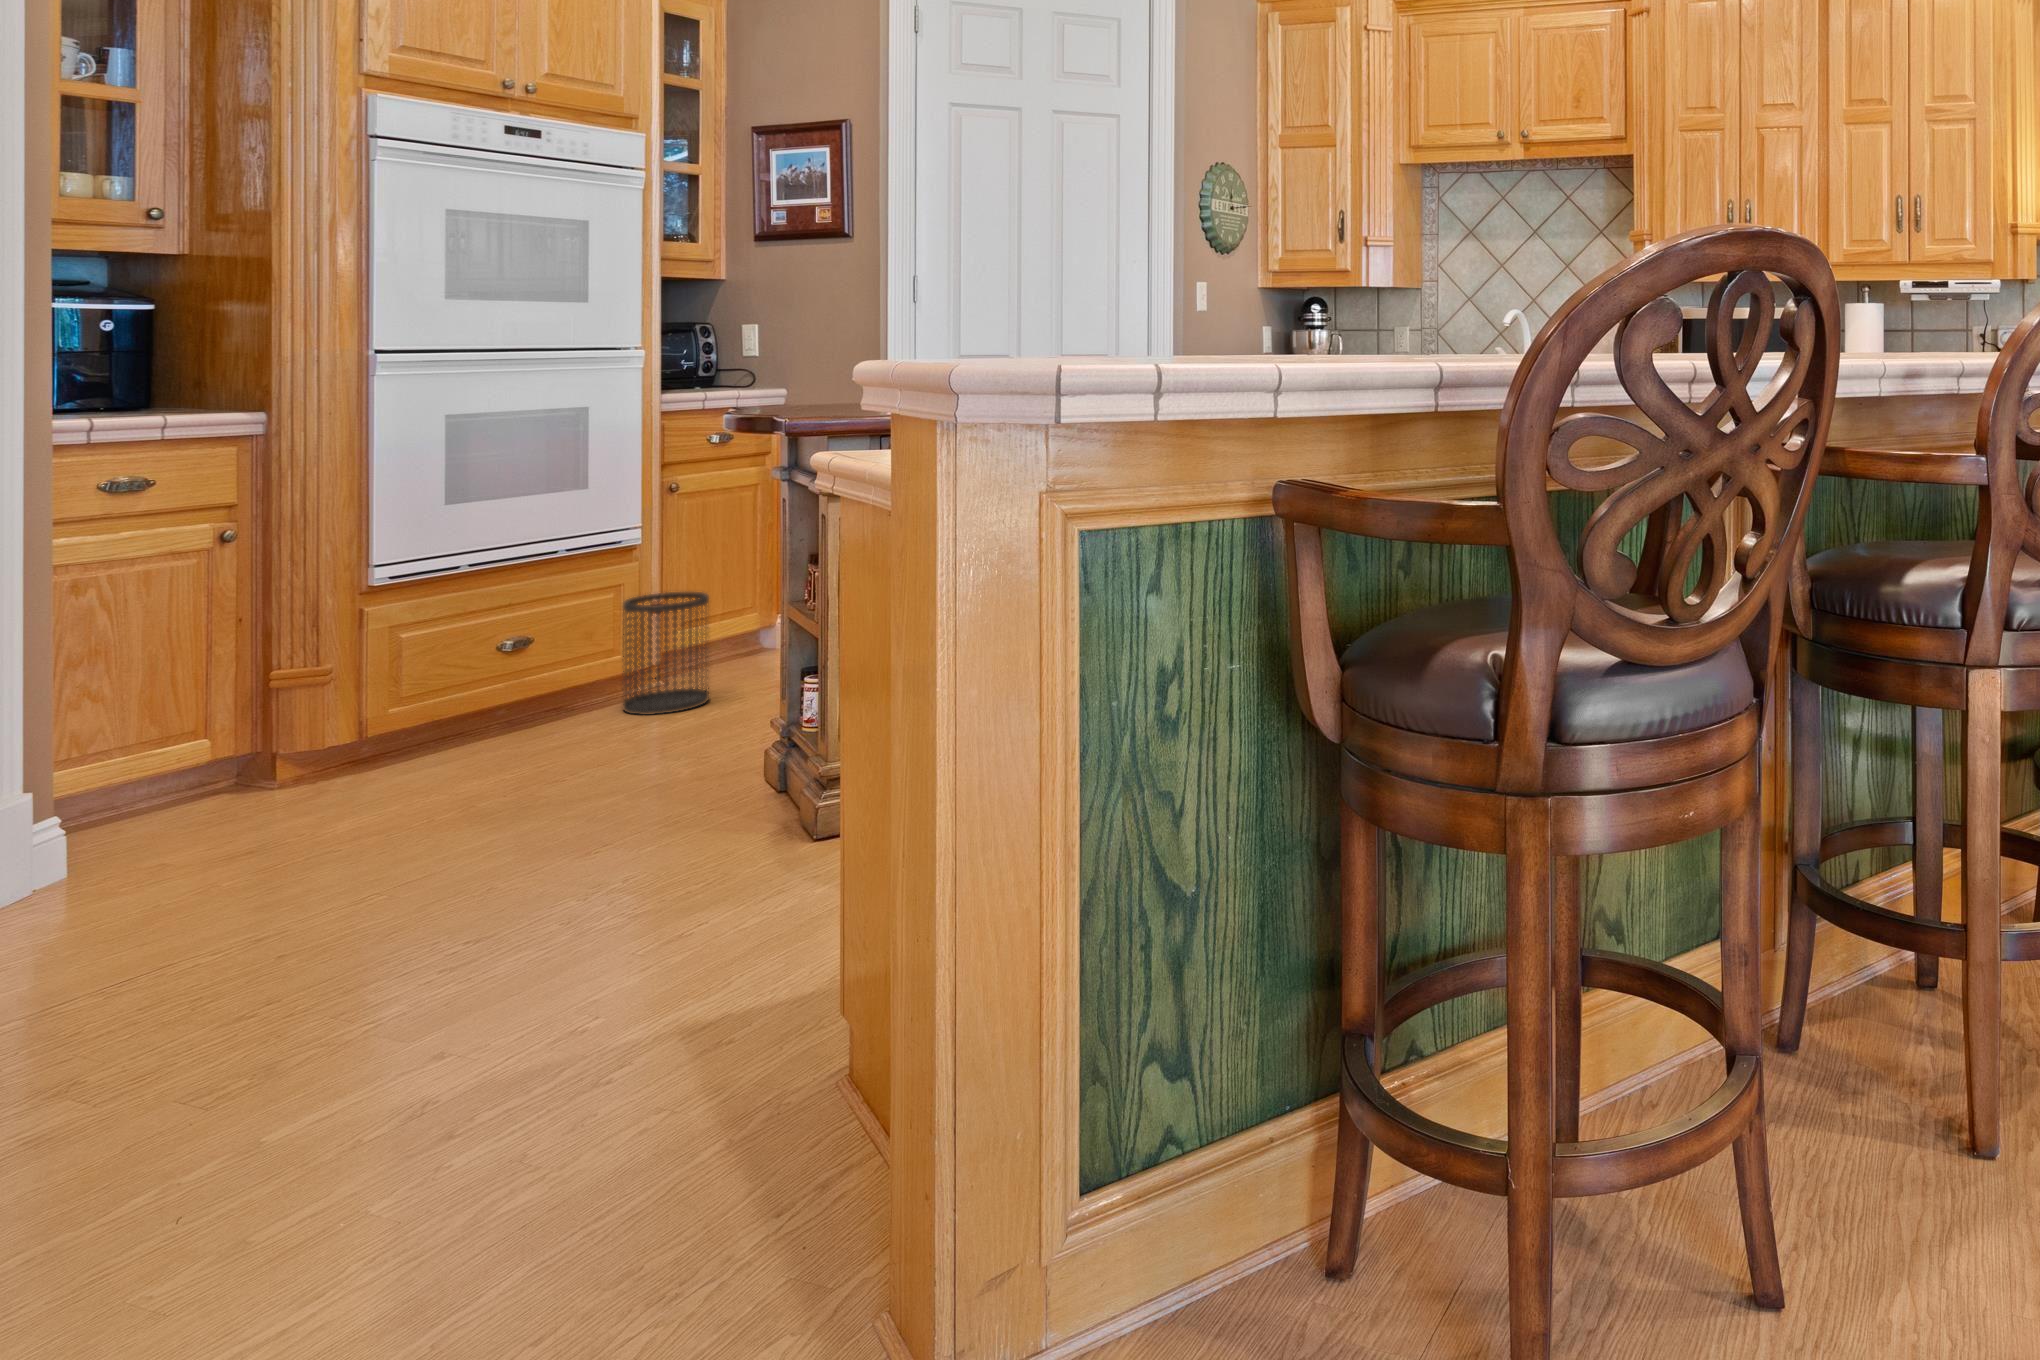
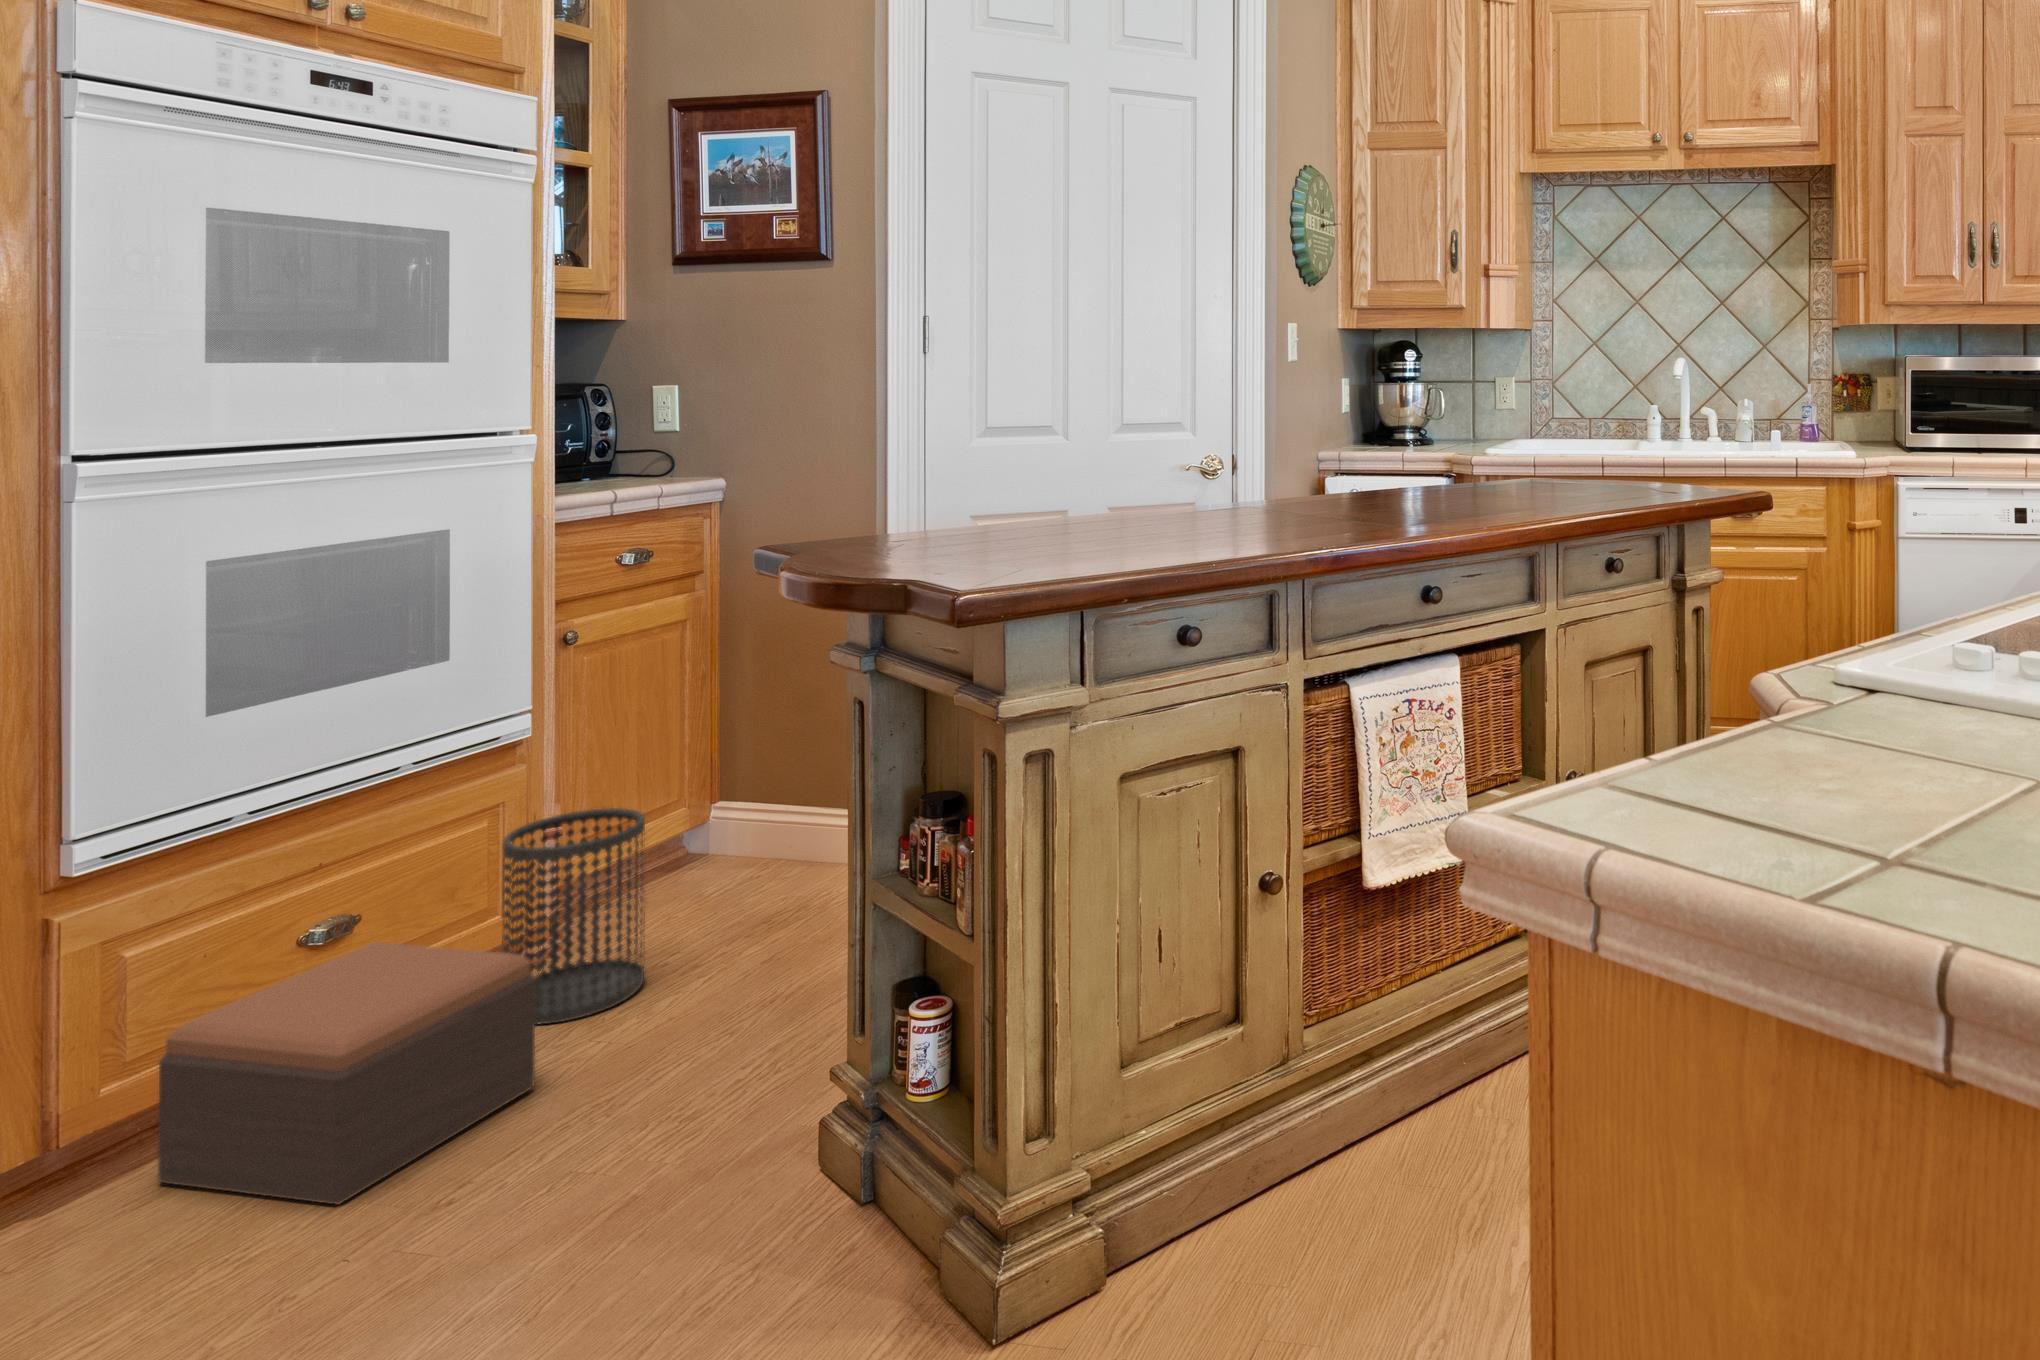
footstool: none [428,648,630,770] -> present [158,942,535,1204]

